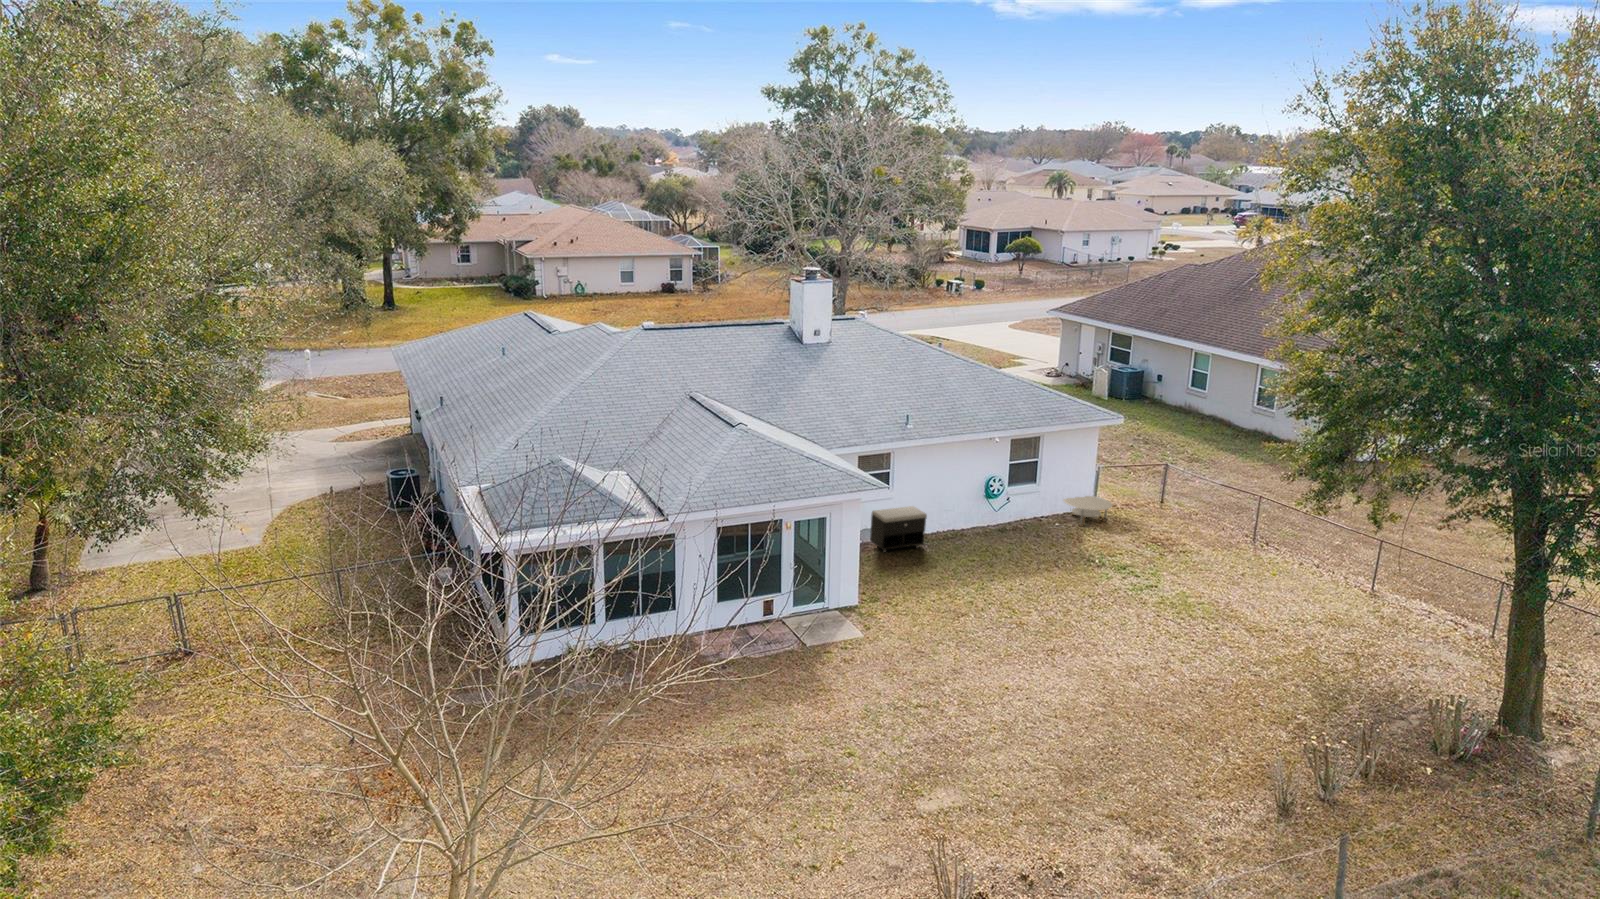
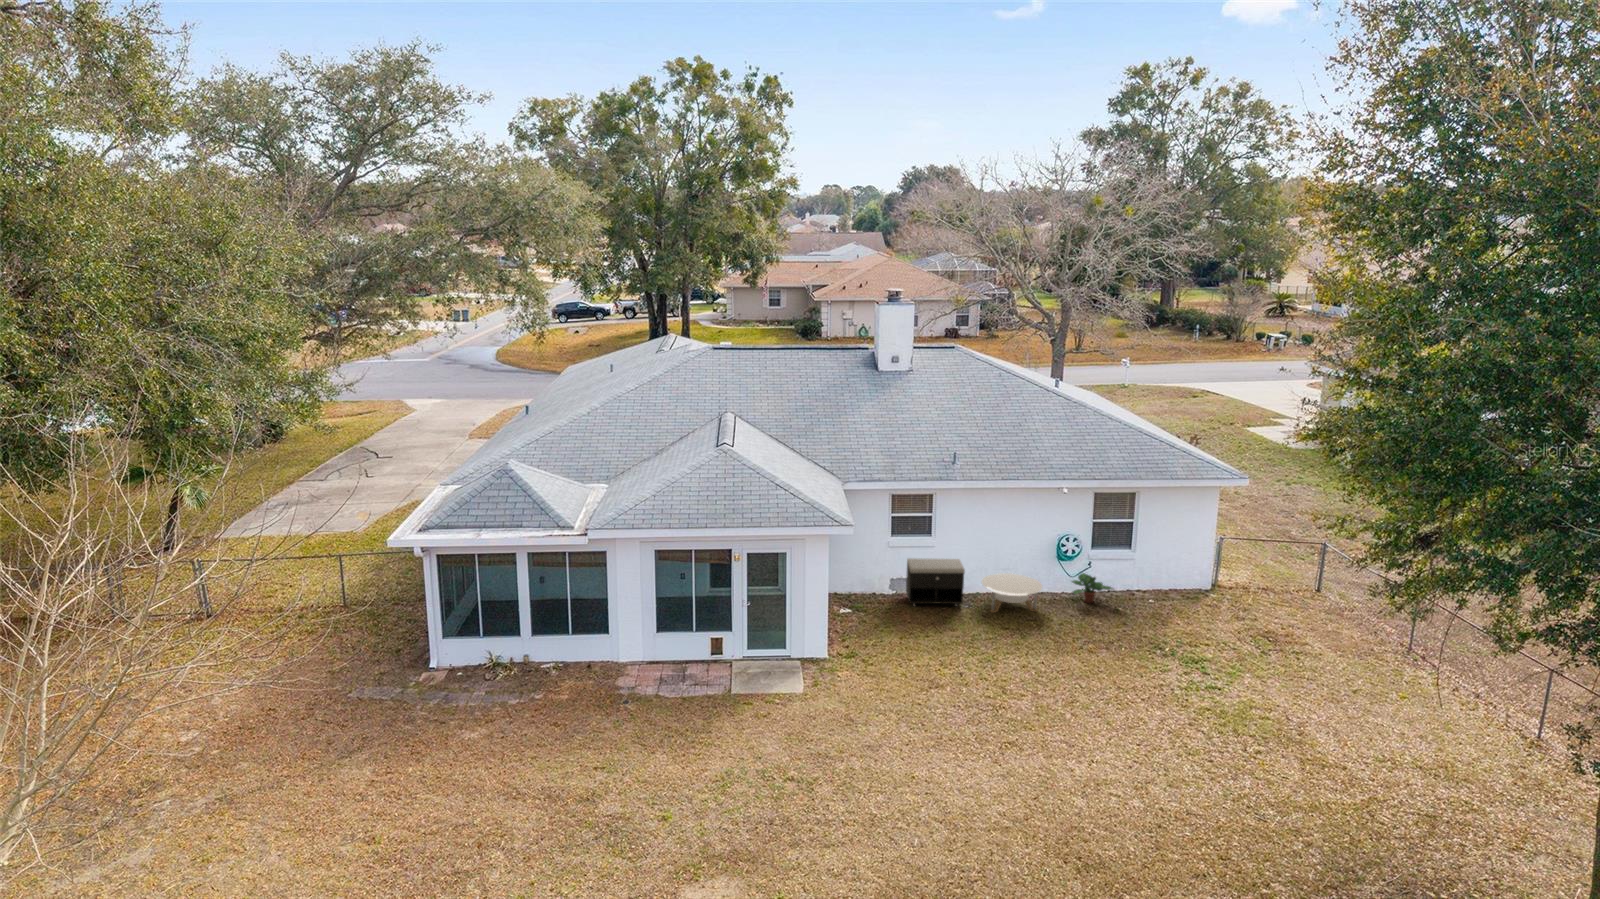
round table: present [1063,495,1112,527] -> present [982,573,1042,613]
potted plant: none [997,507,1033,532] -> present [1072,573,1112,603]

